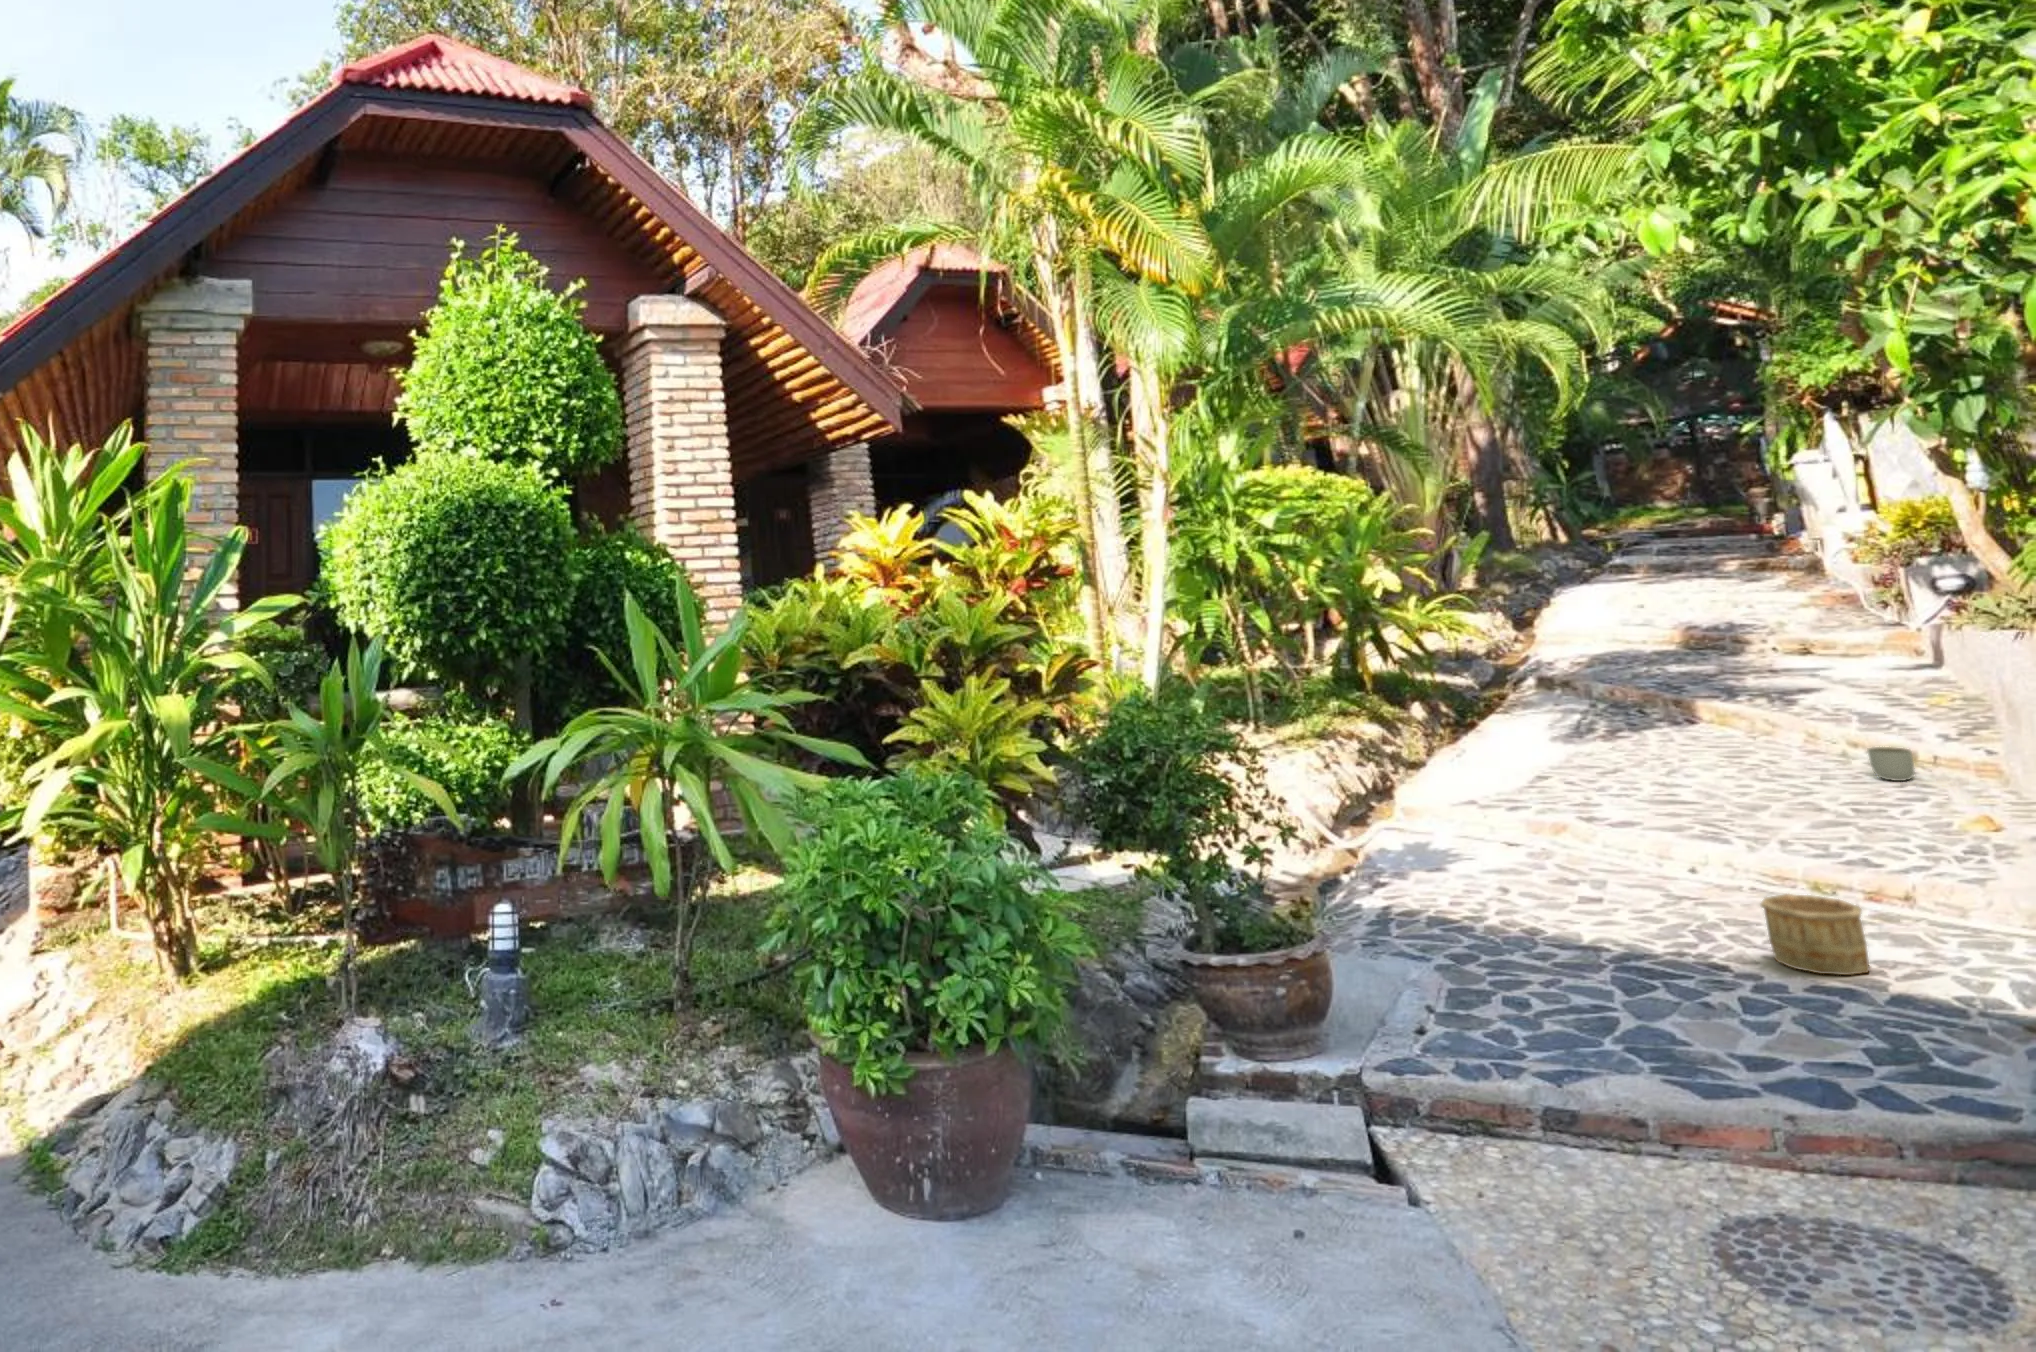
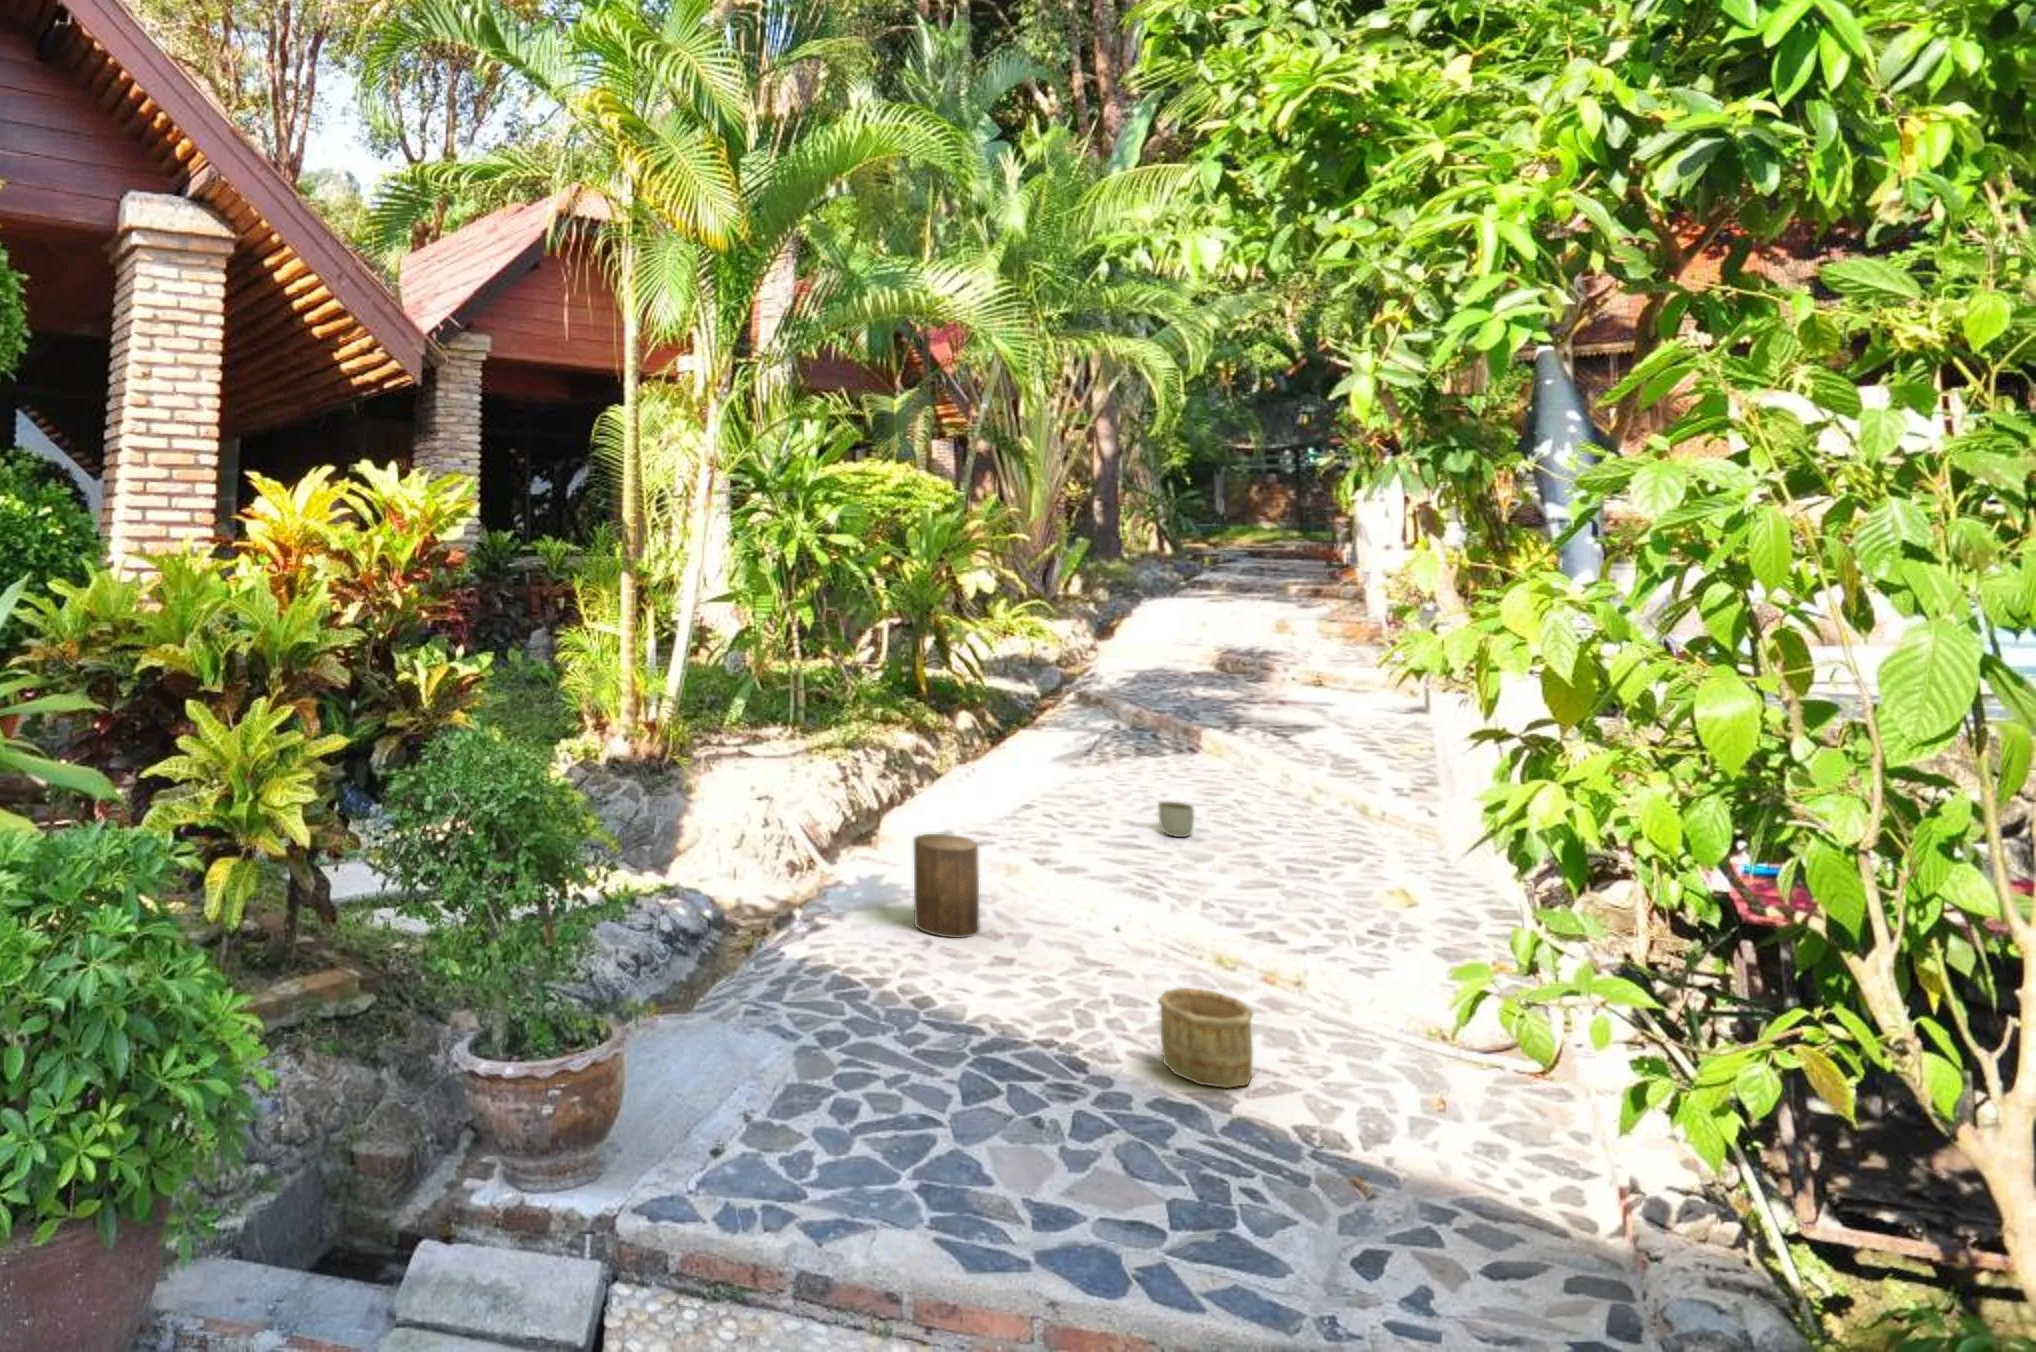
planter: present [1868,747,1915,781] -> present [1158,802,1194,837]
stool: none [1447,794,1530,885] -> present [914,834,980,938]

